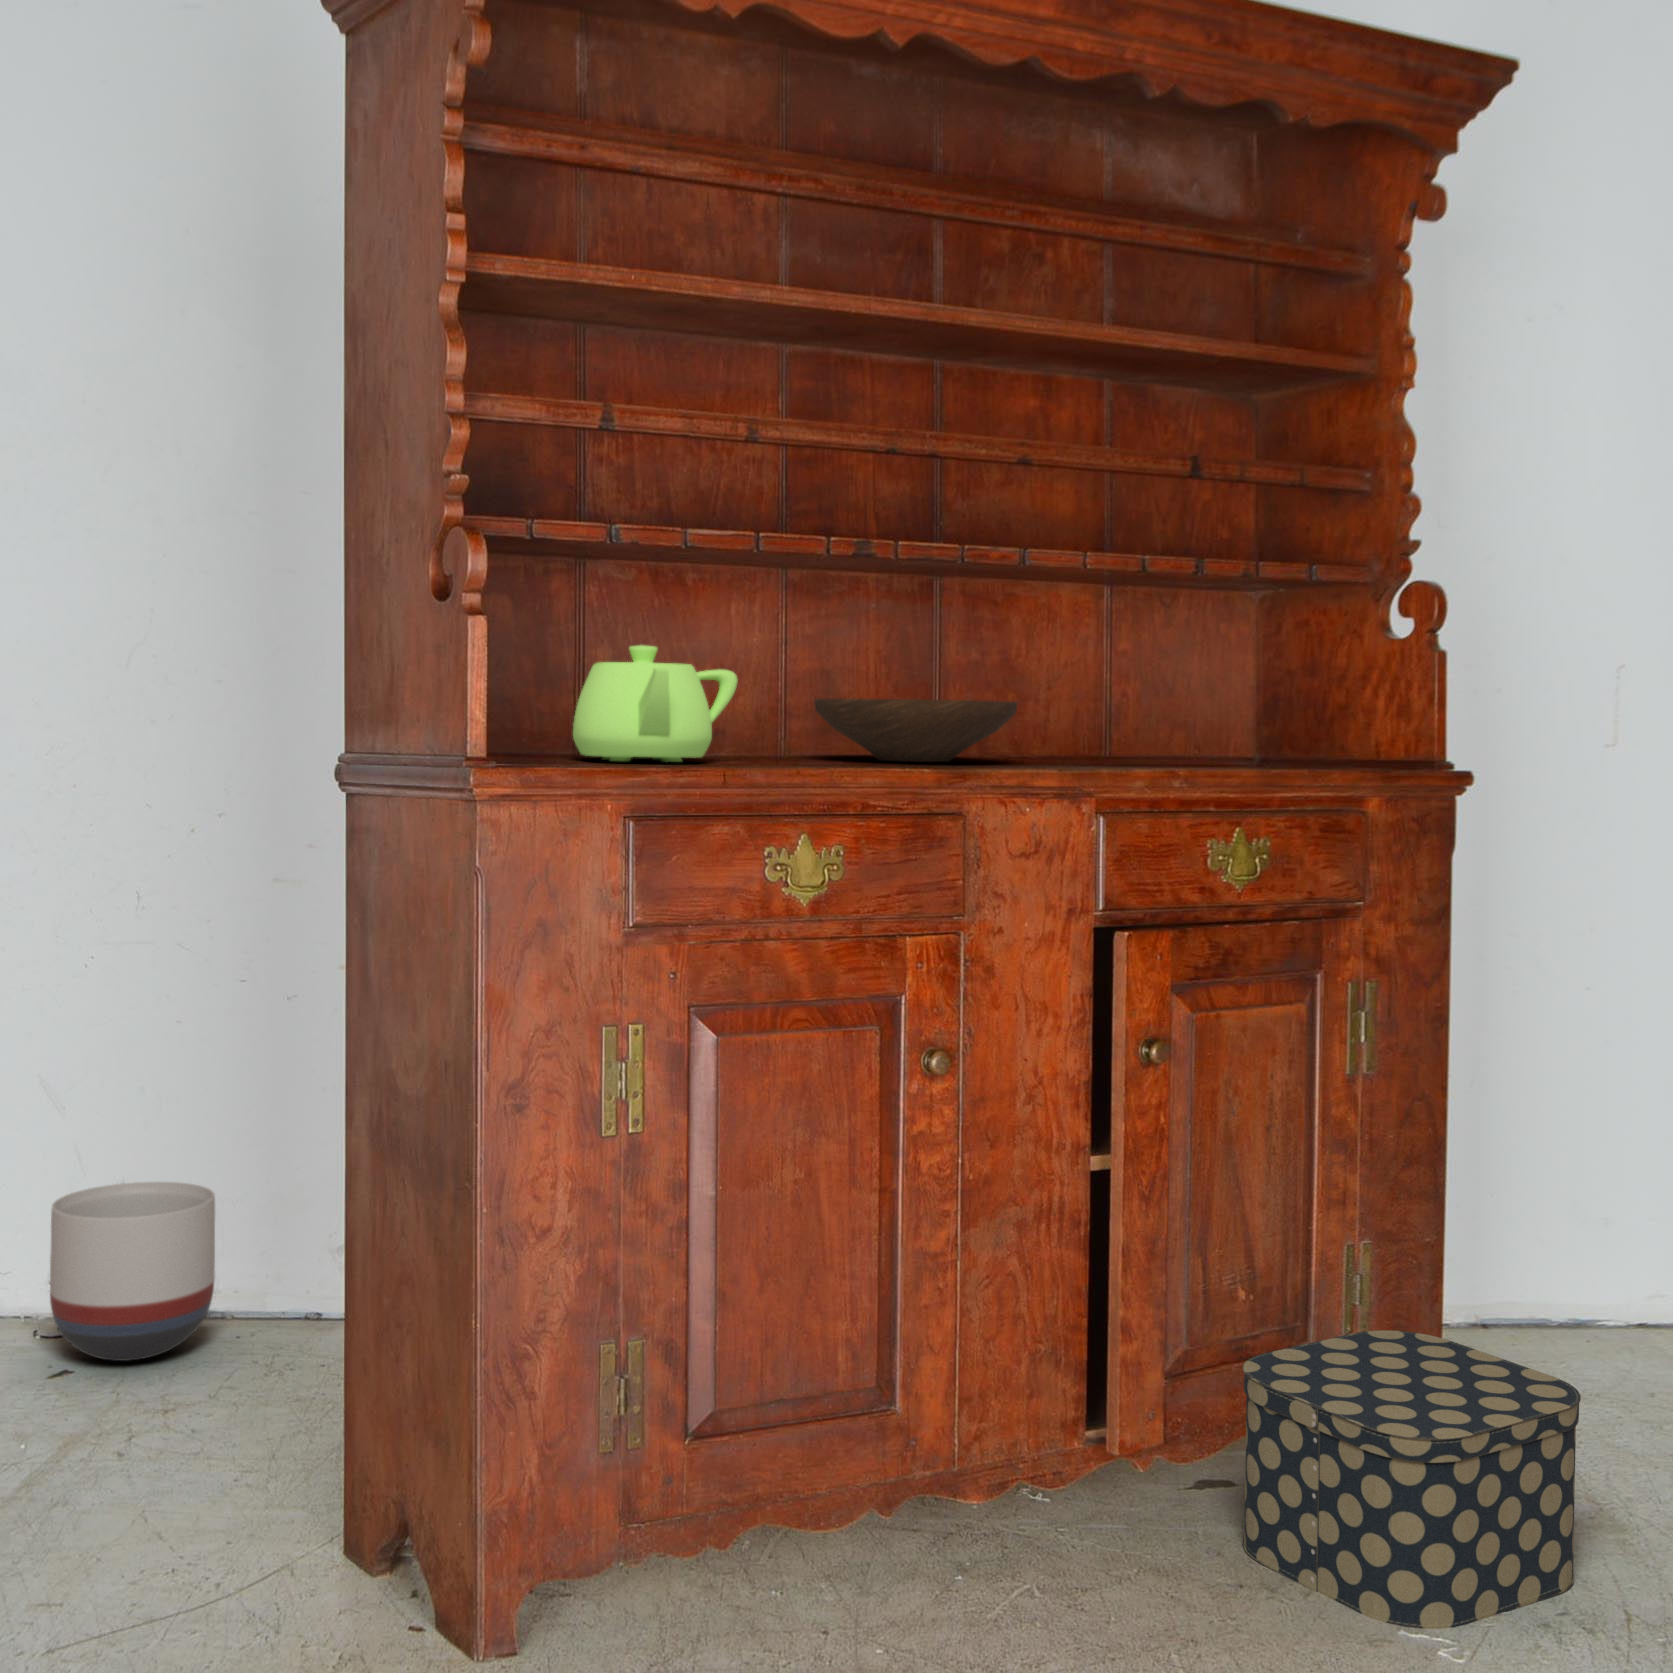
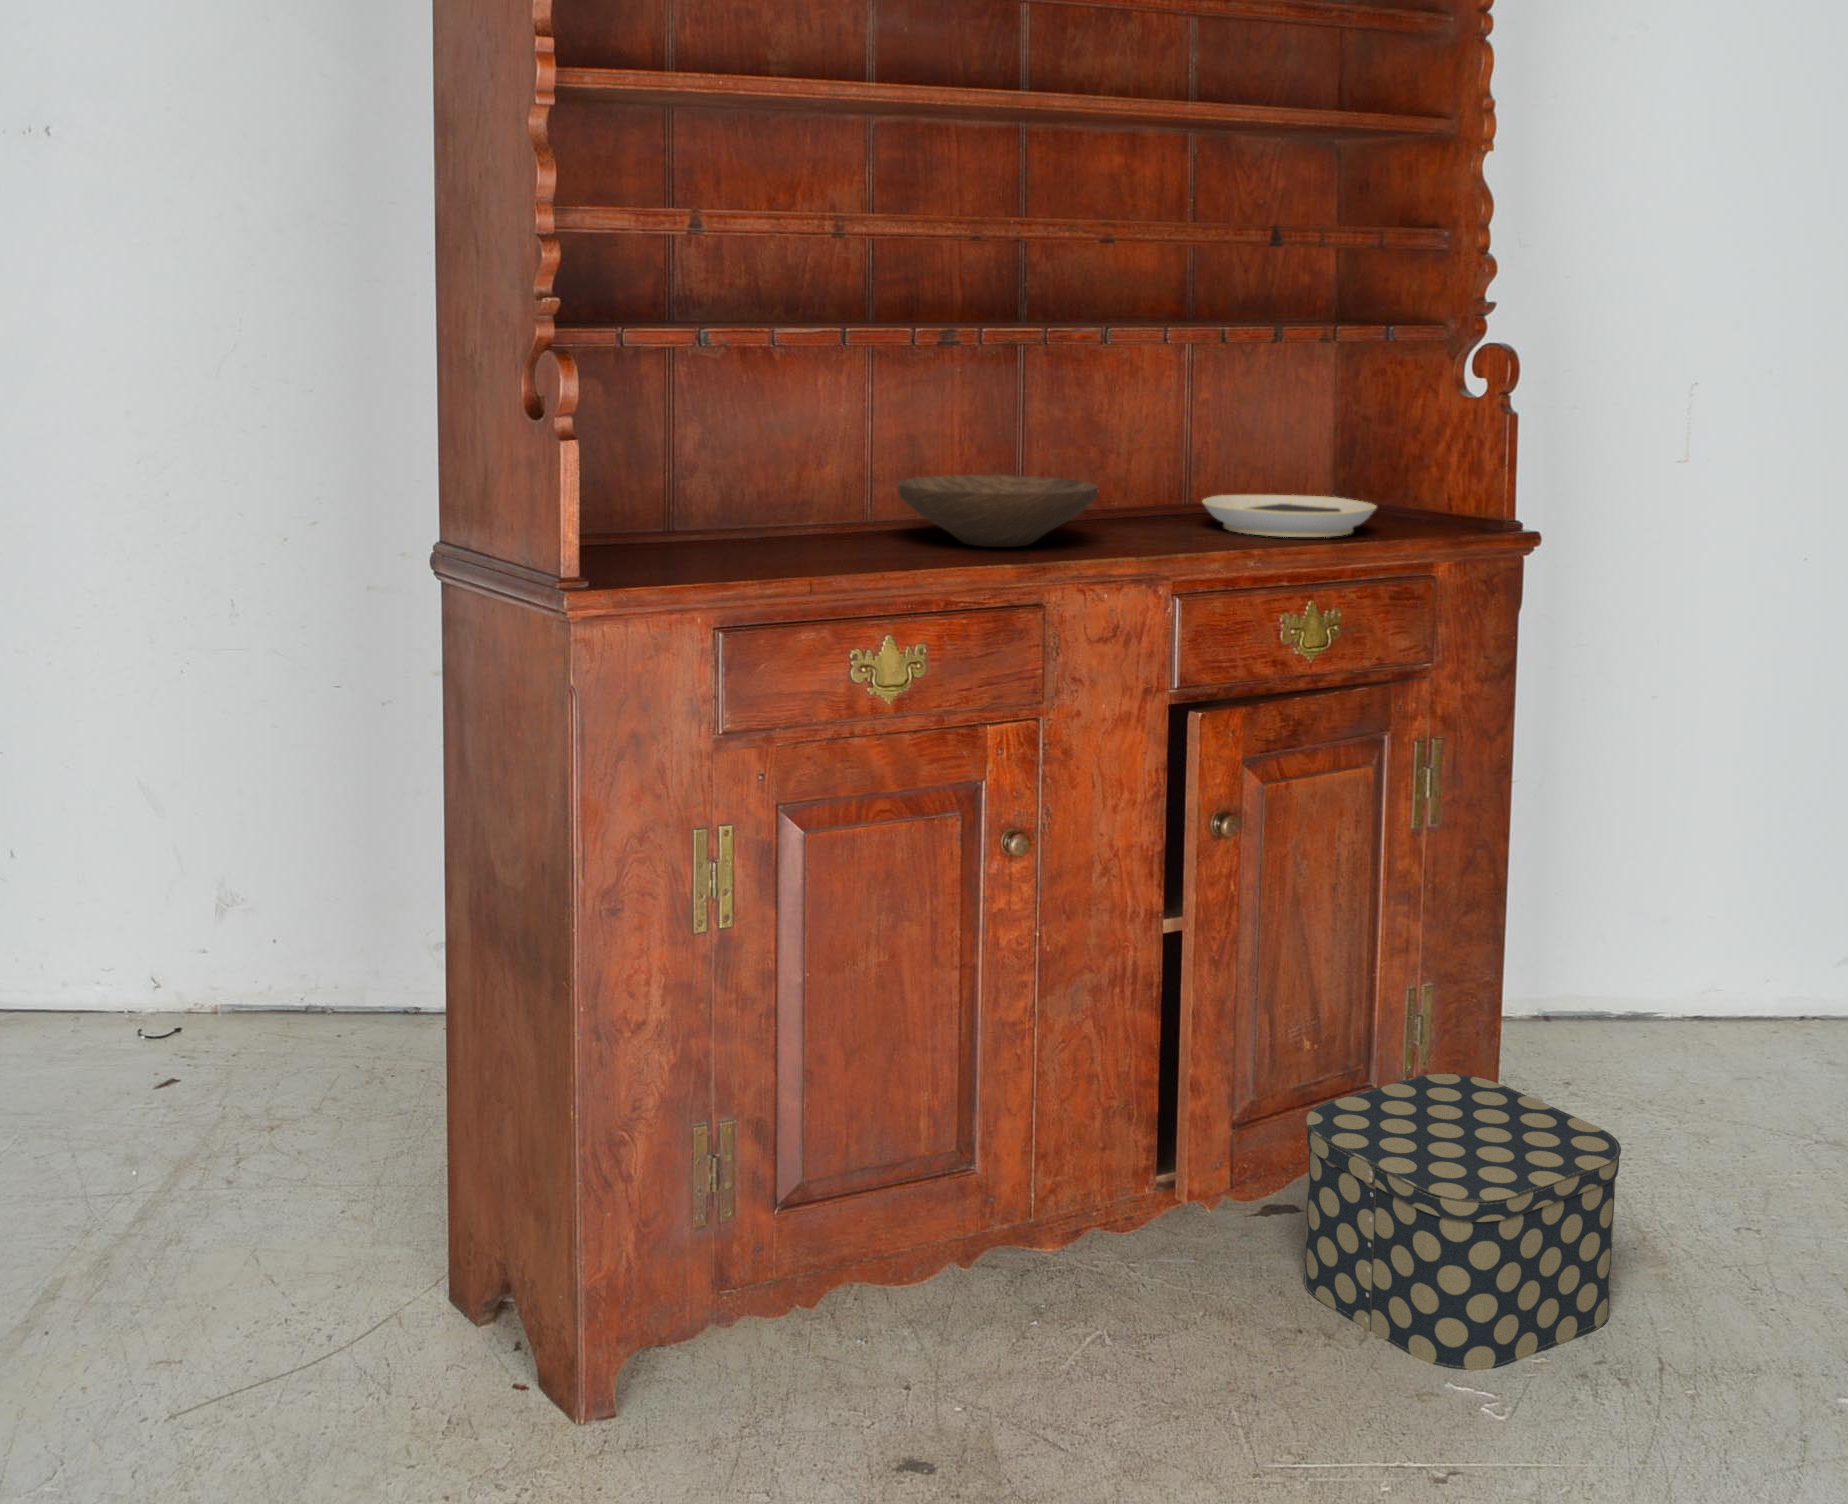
teapot: present [573,645,738,762] -> none [661,446,823,564]
plate: none [1122,733,1302,764] -> present [1202,495,1376,537]
planter: present [50,1182,215,1361] -> none [152,912,314,1090]

